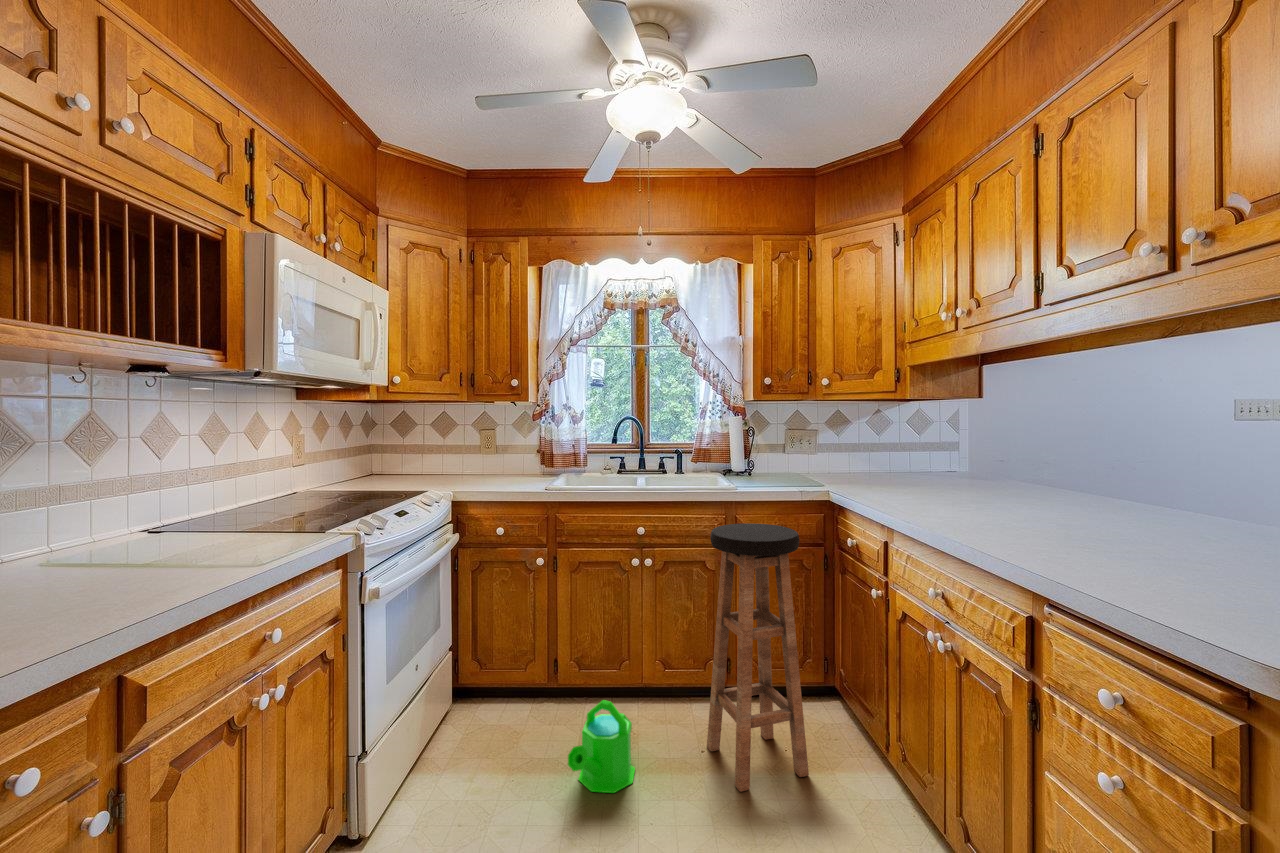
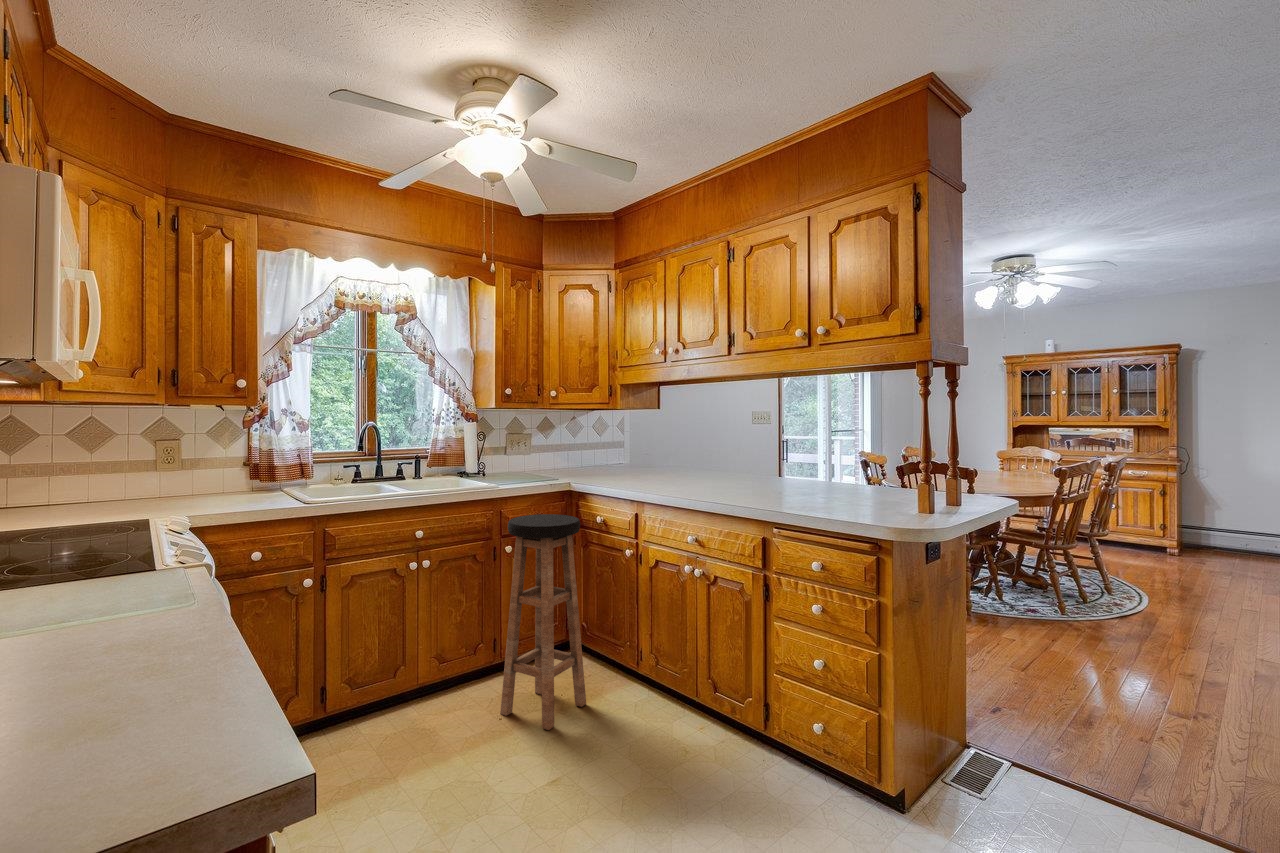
watering can: present [568,700,635,793] -> none [404,692,462,777]

